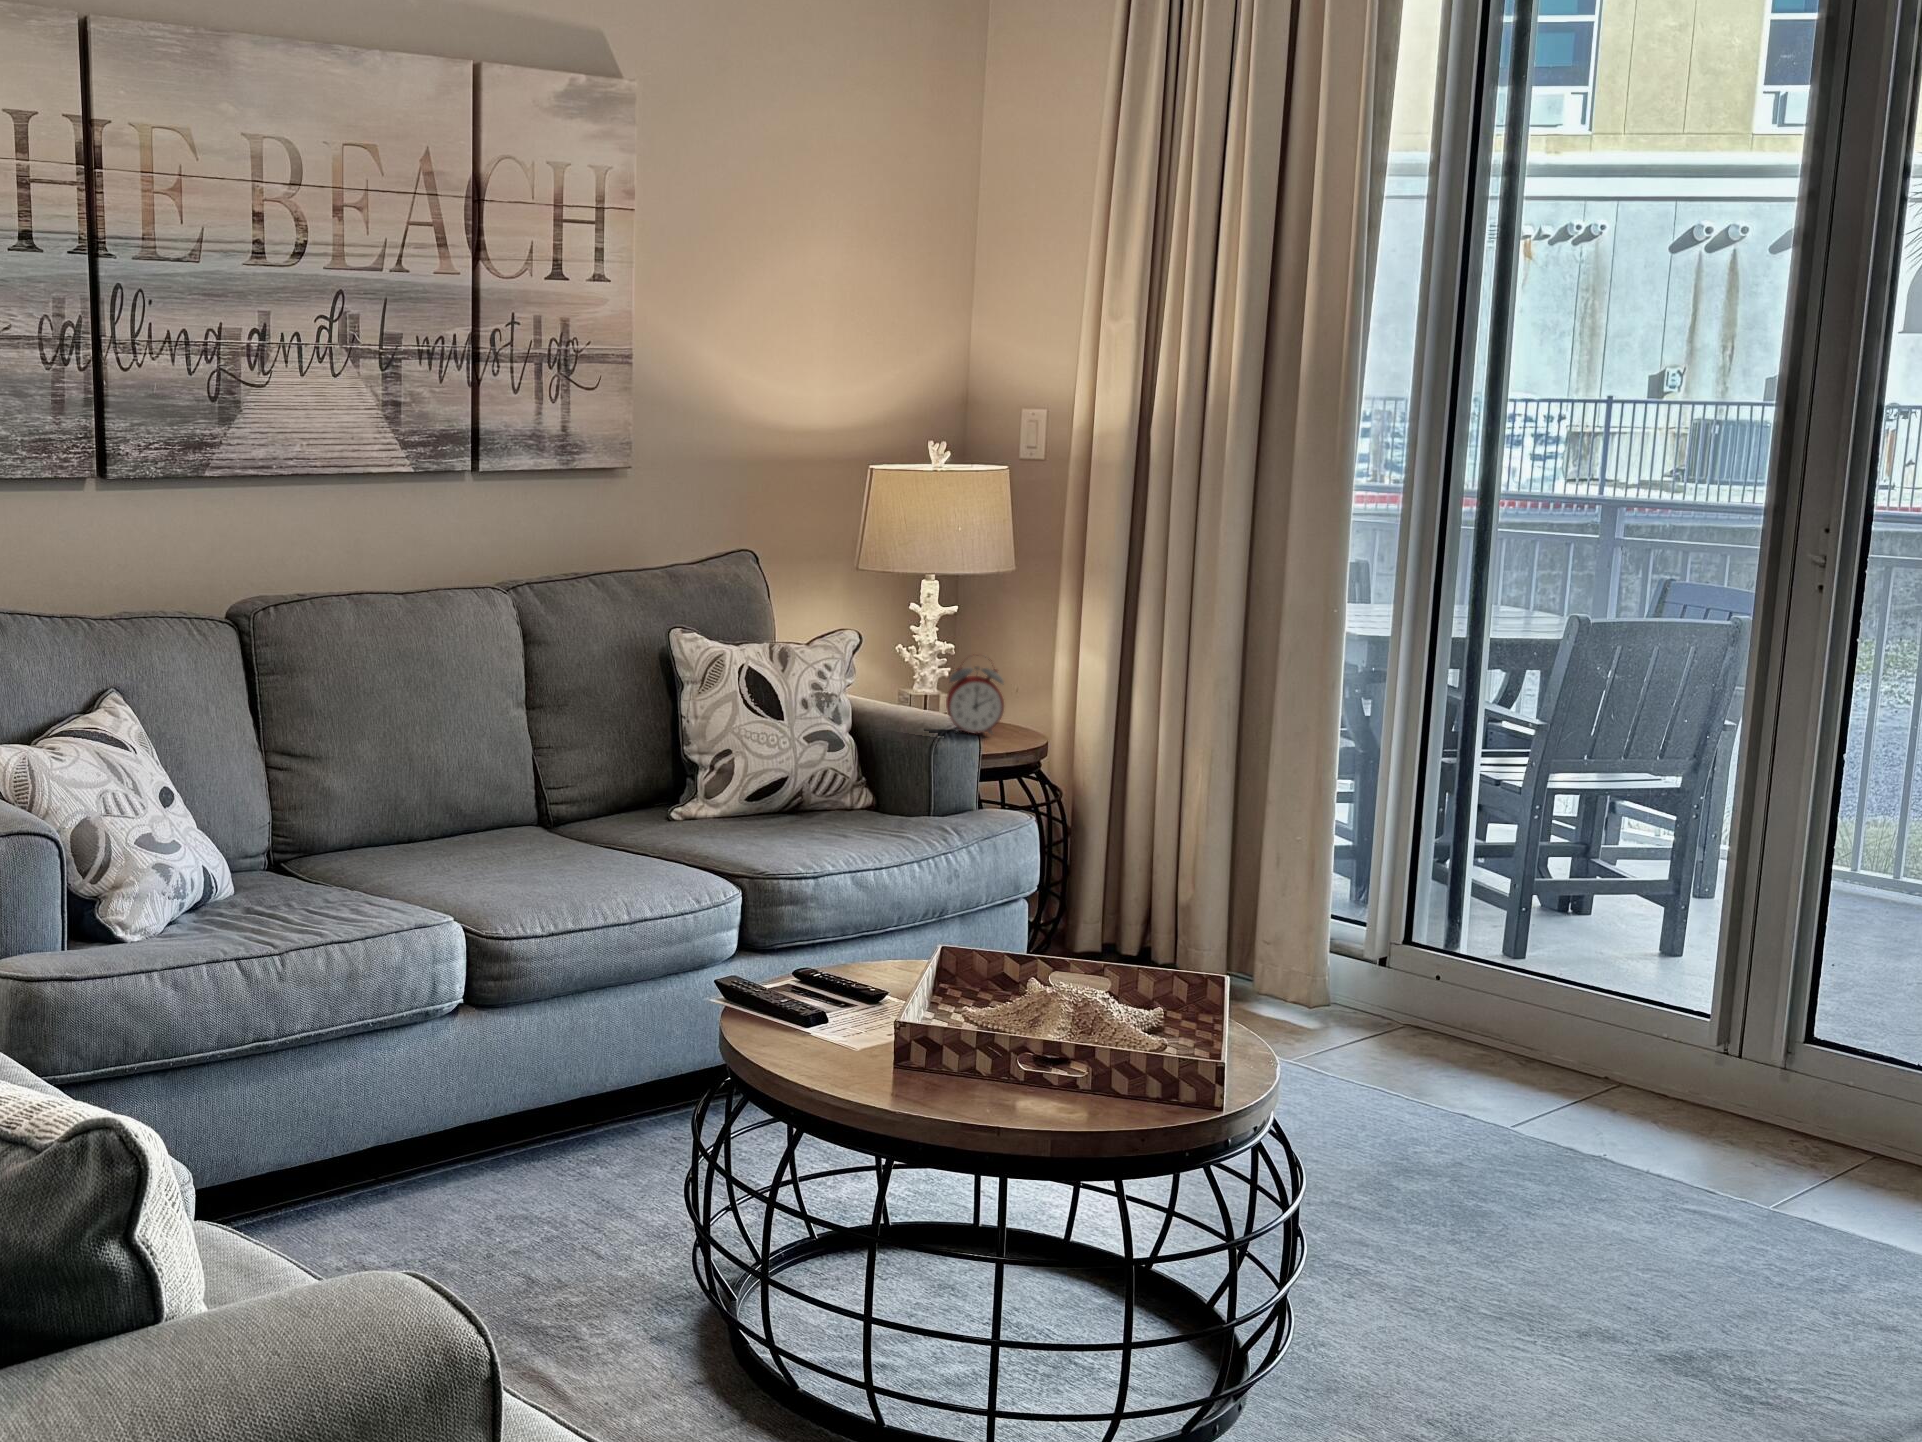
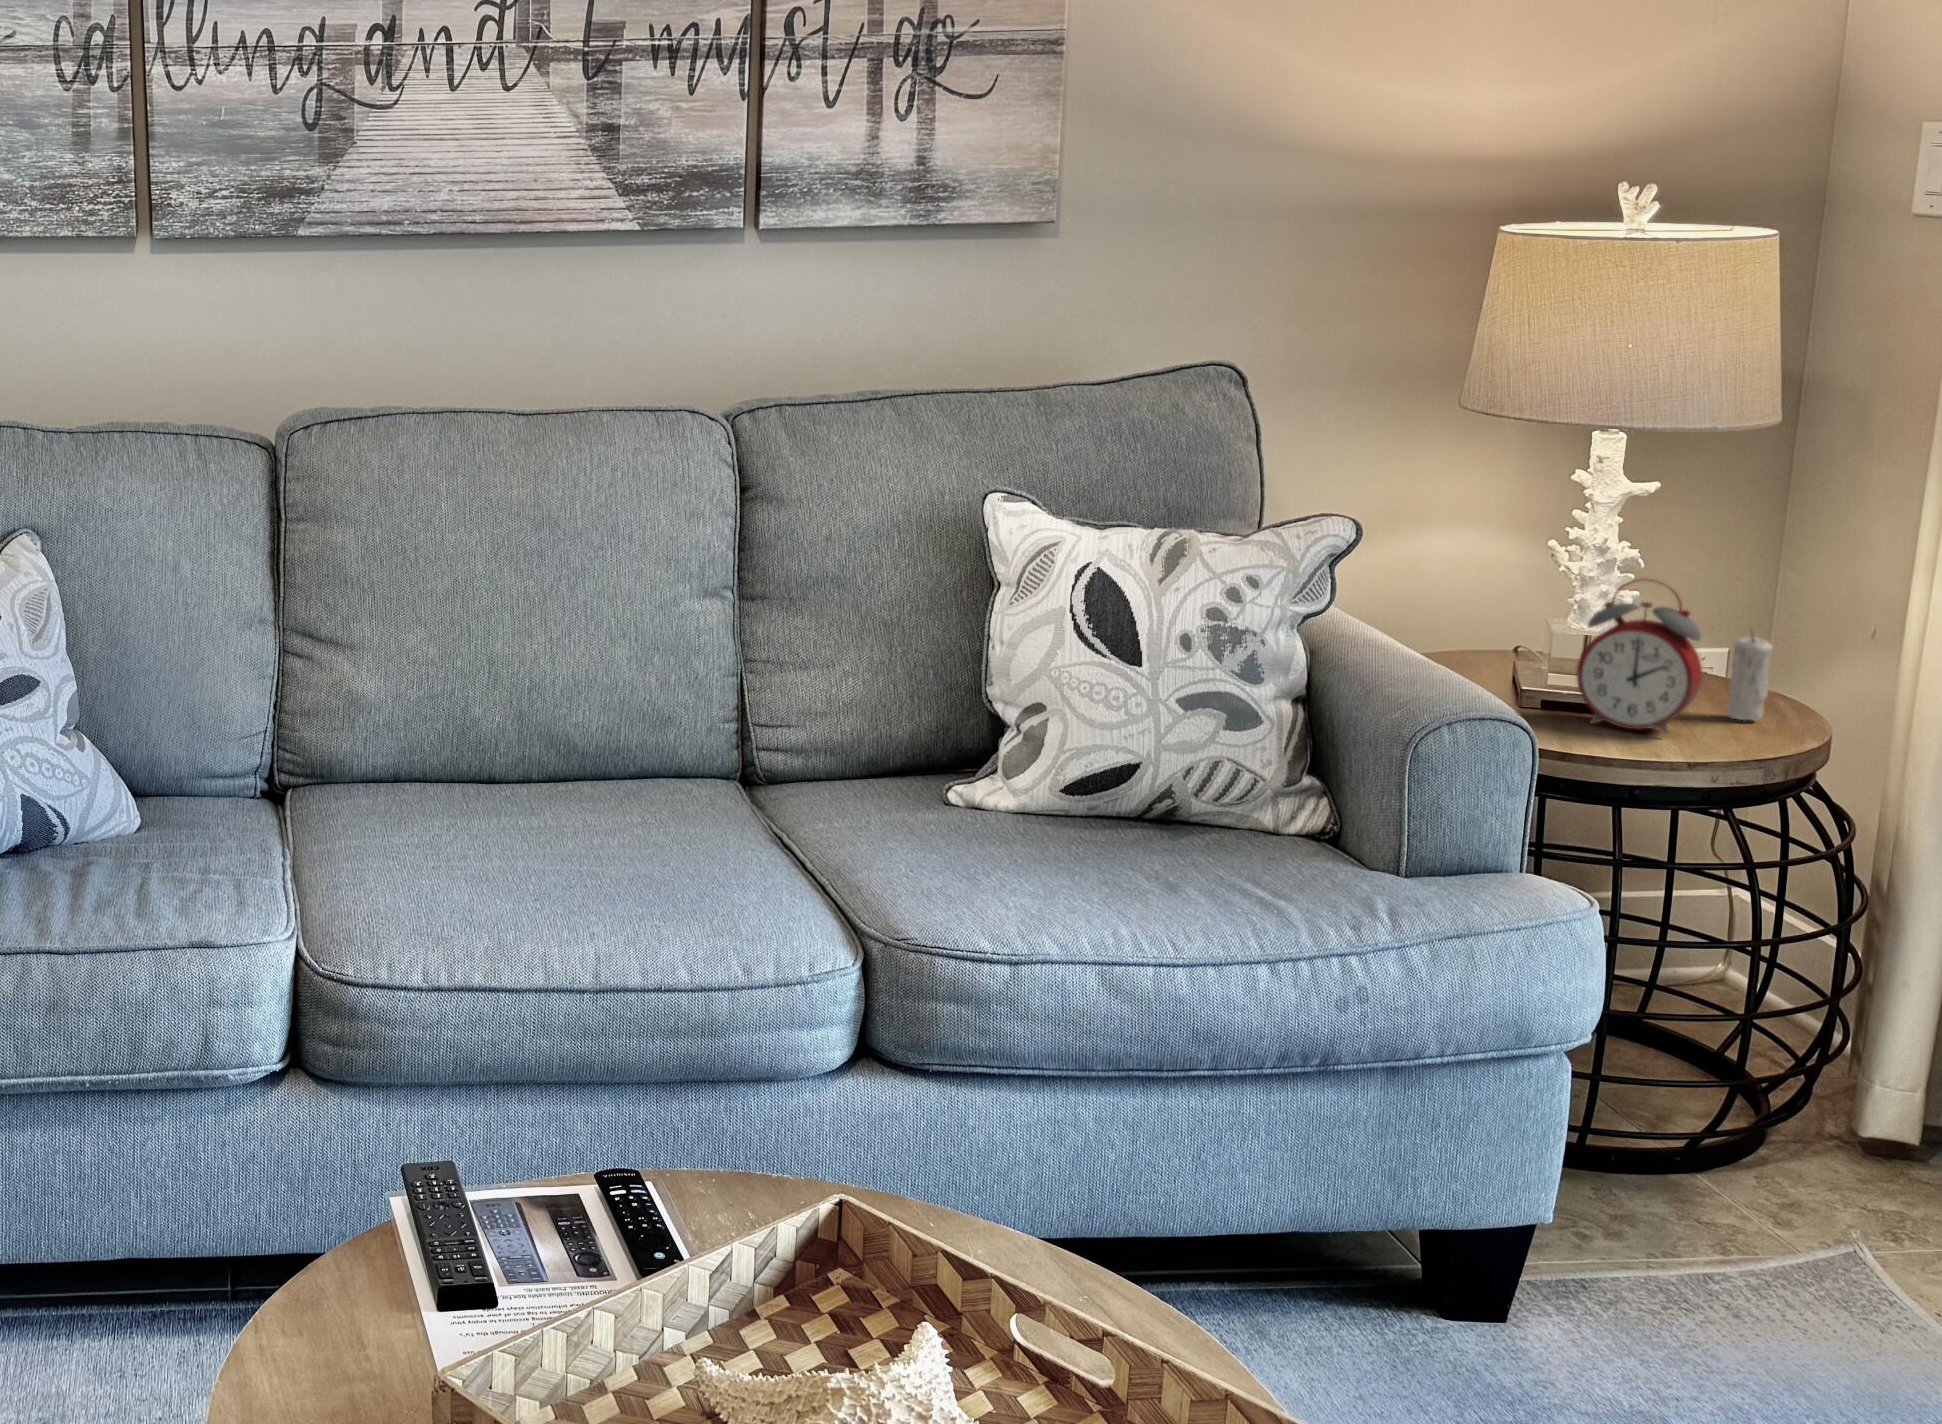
candle: none [1000,674,1019,725] -> present [1728,636,1772,720]

